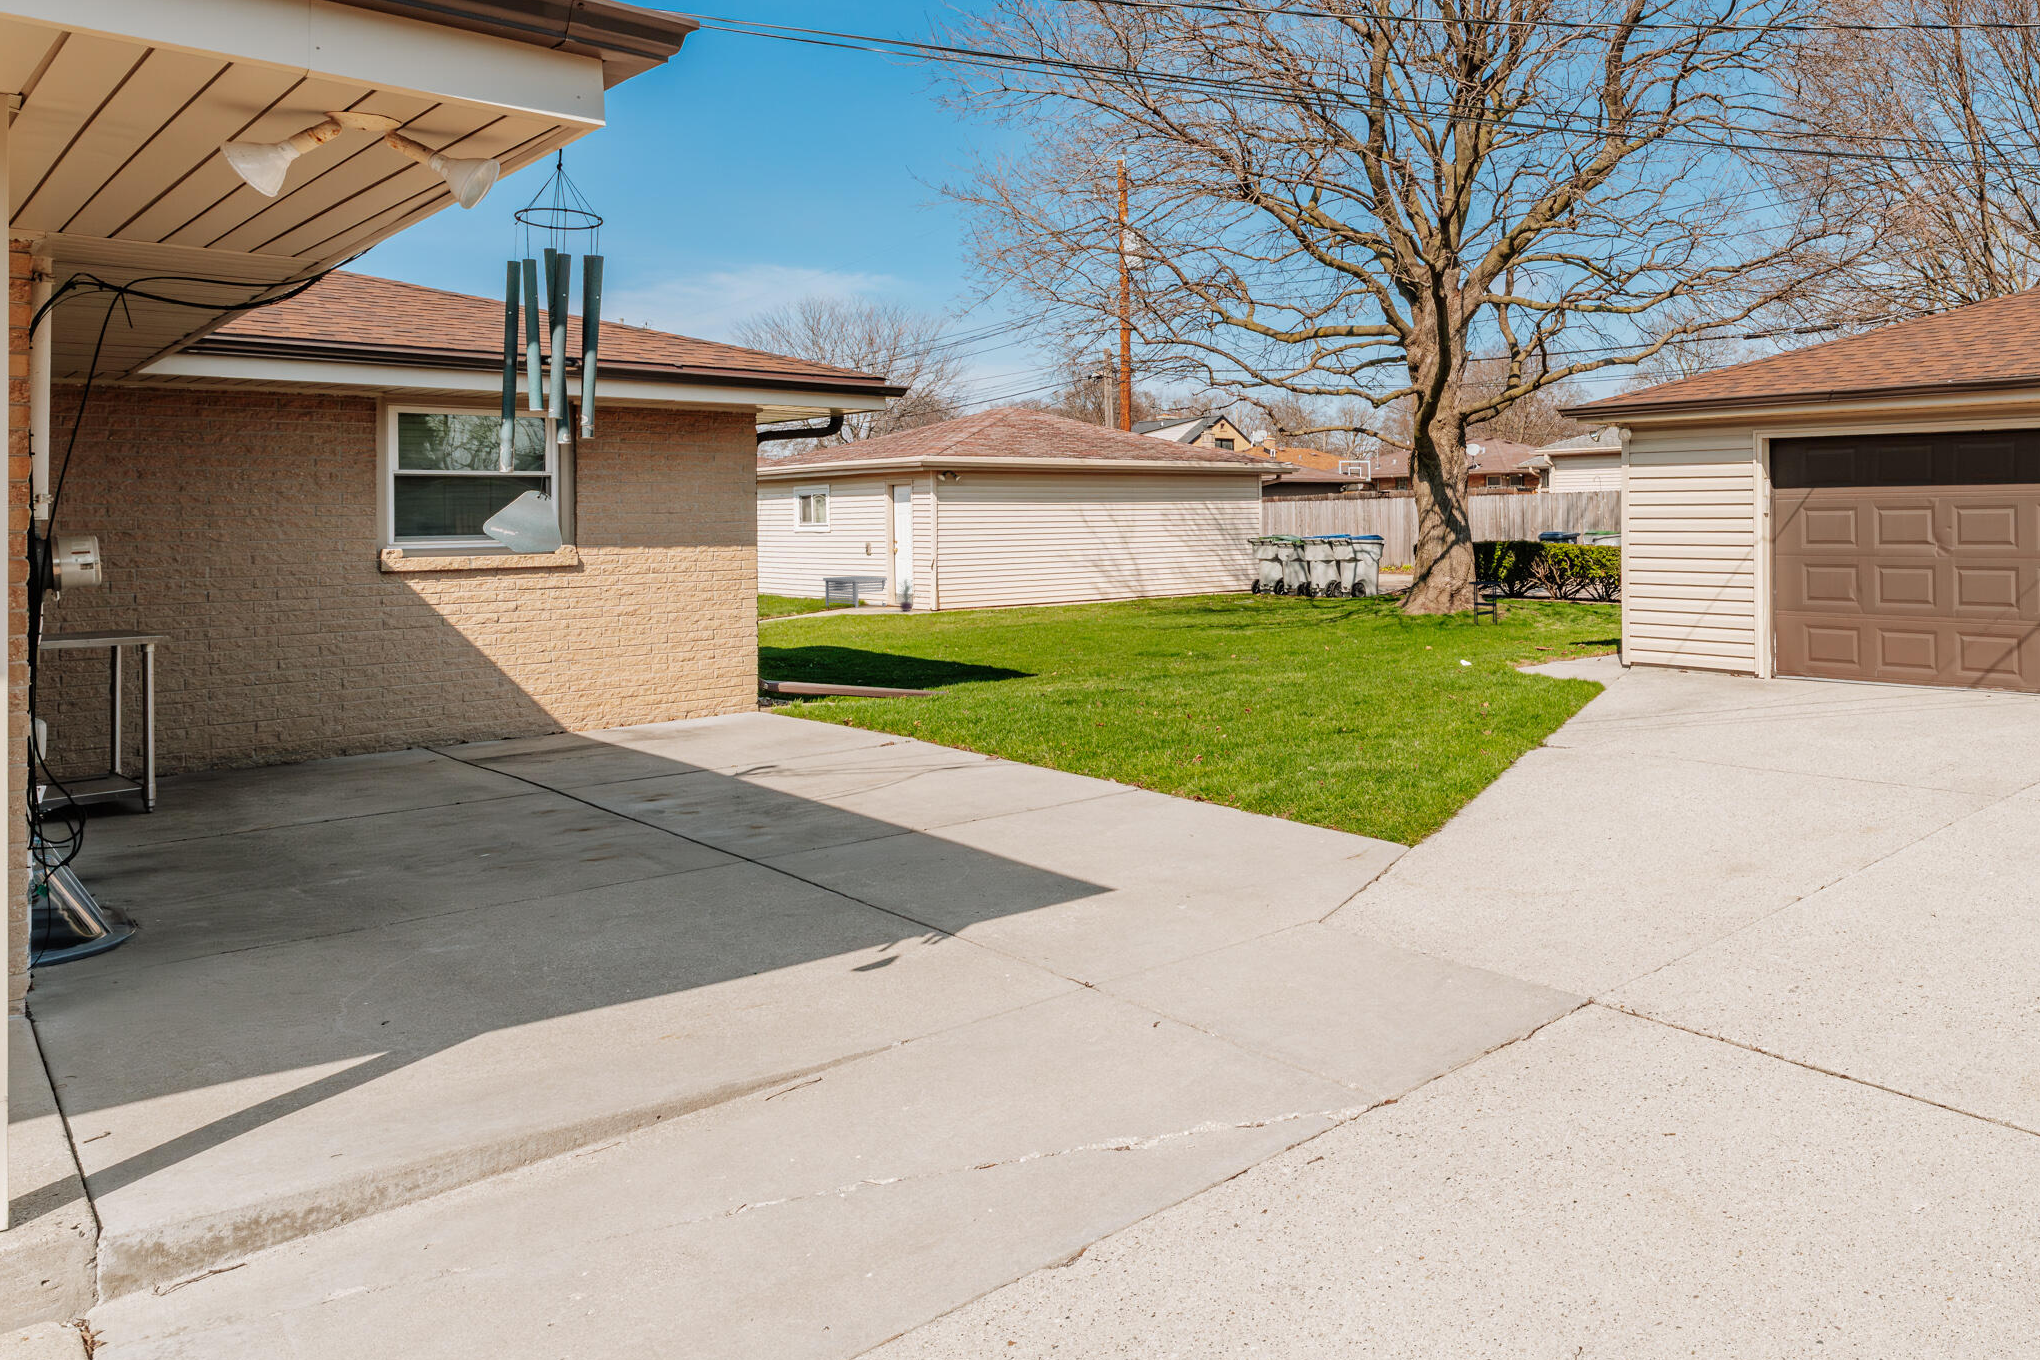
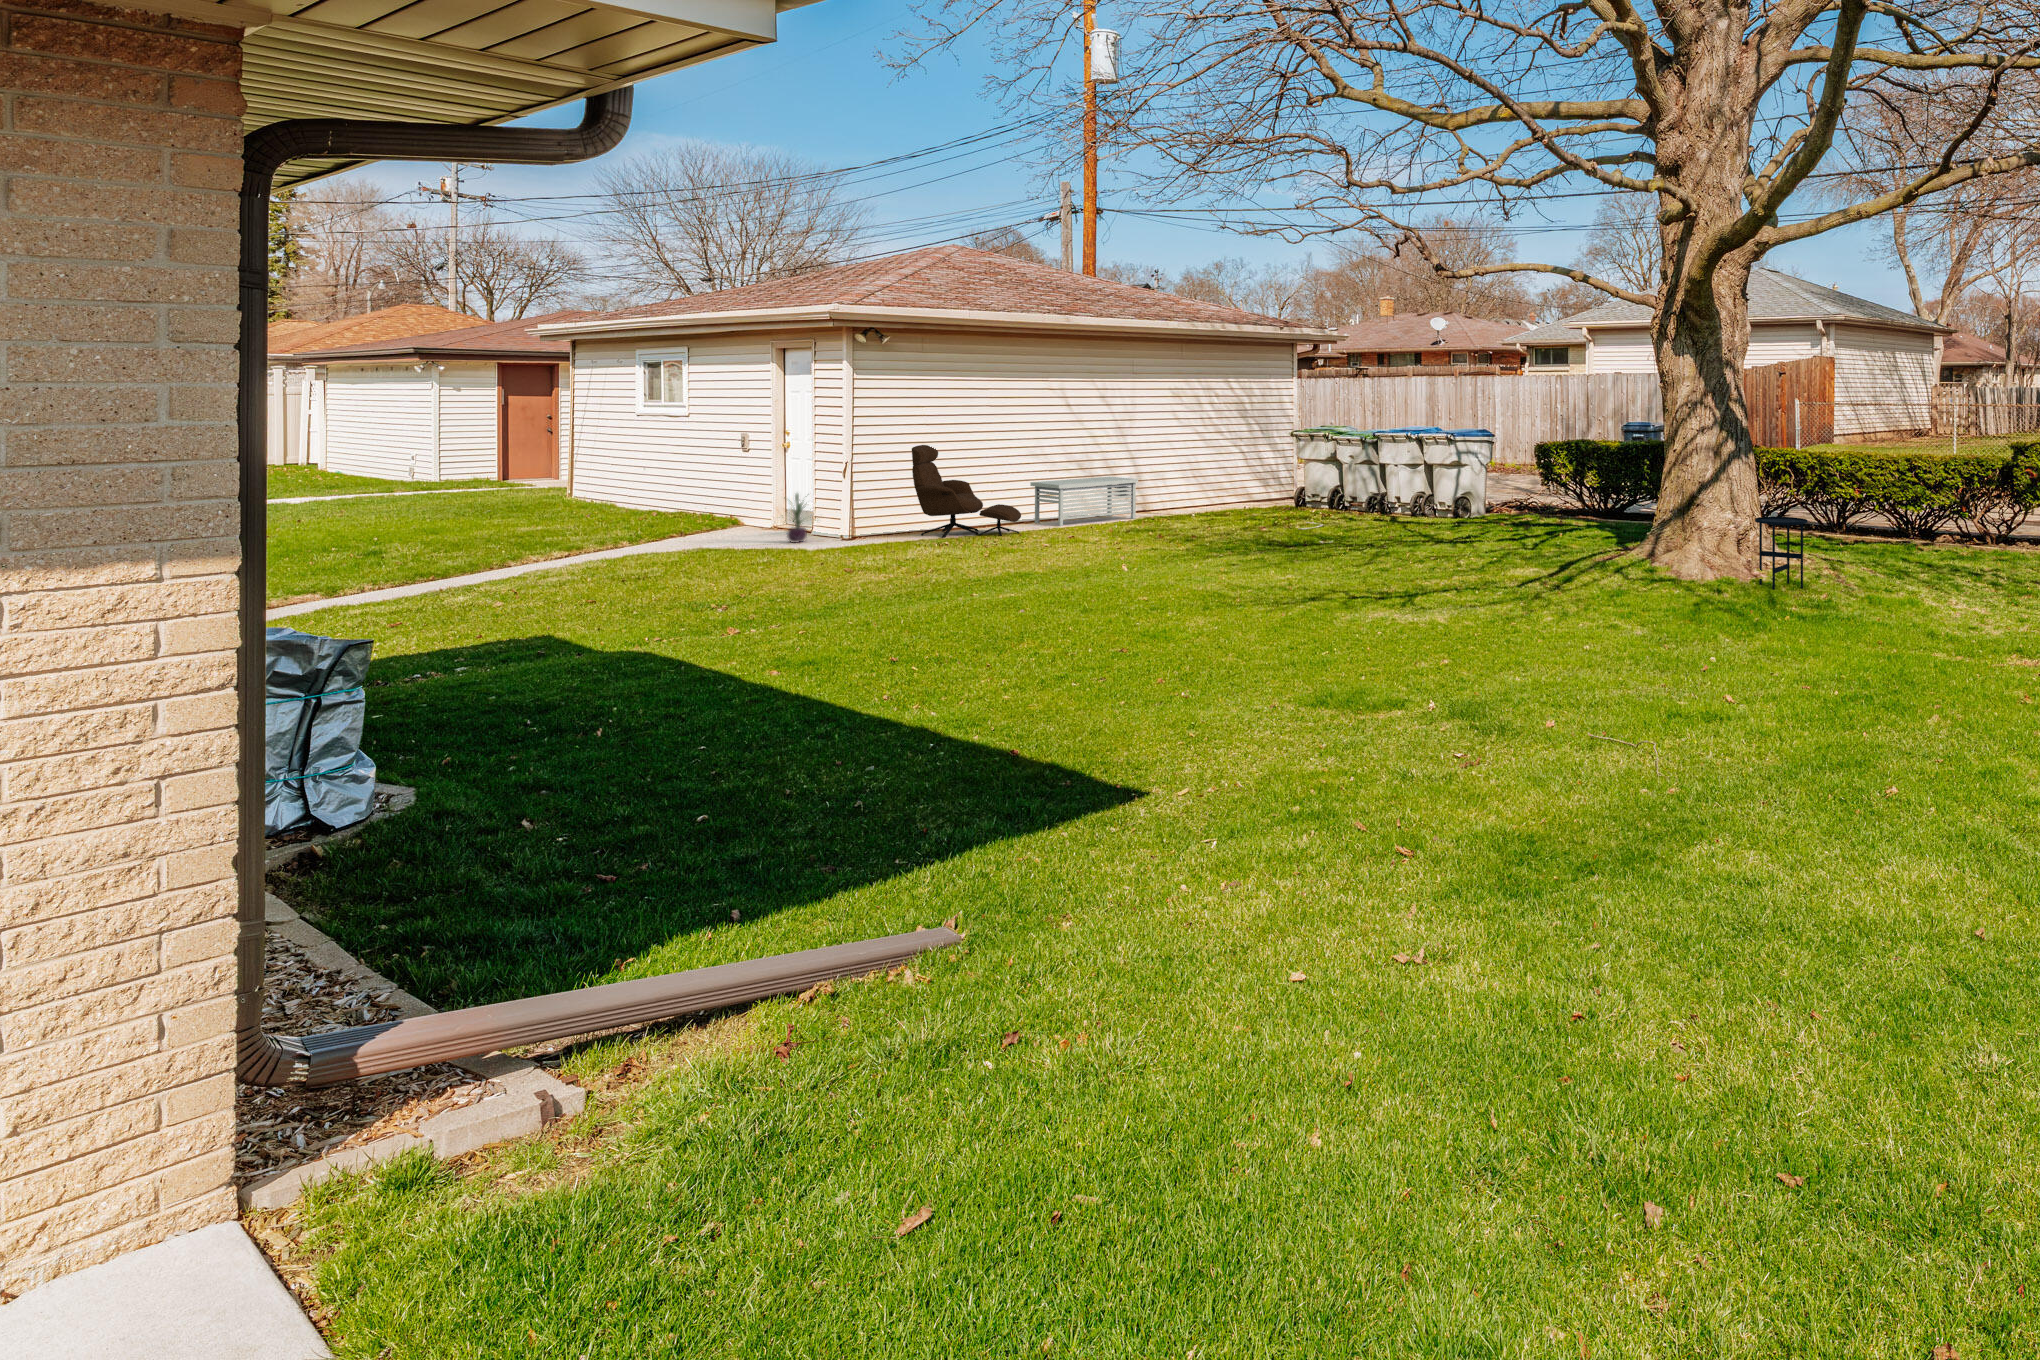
lounge chair: none [976,548,1048,609] -> present [912,445,1021,537]
storage bench: present [823,576,887,608] -> present [1030,477,1138,526]

